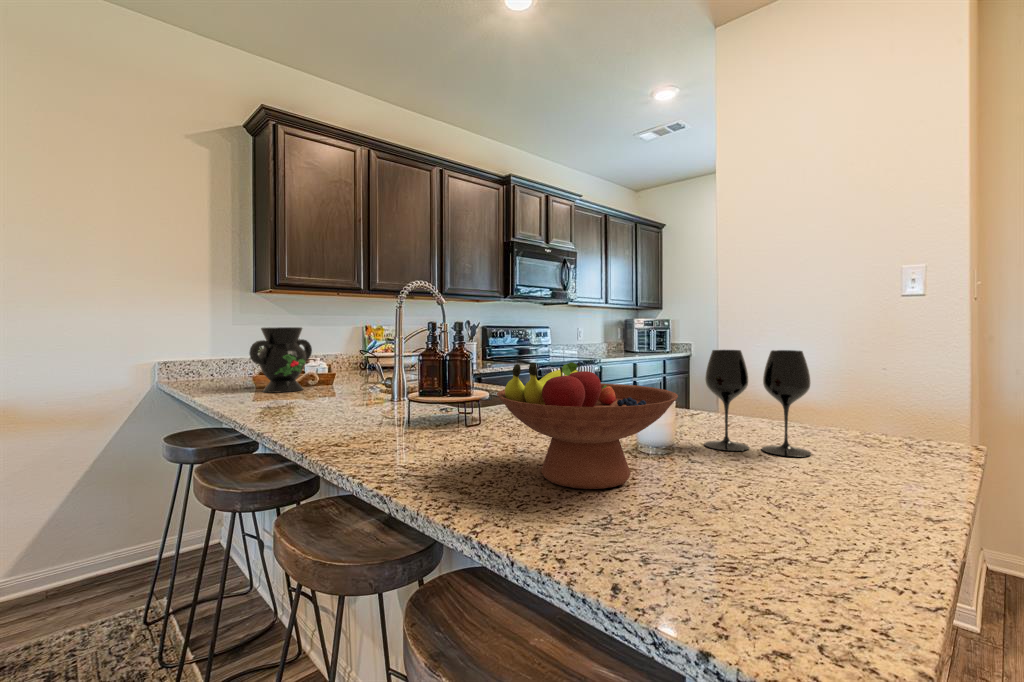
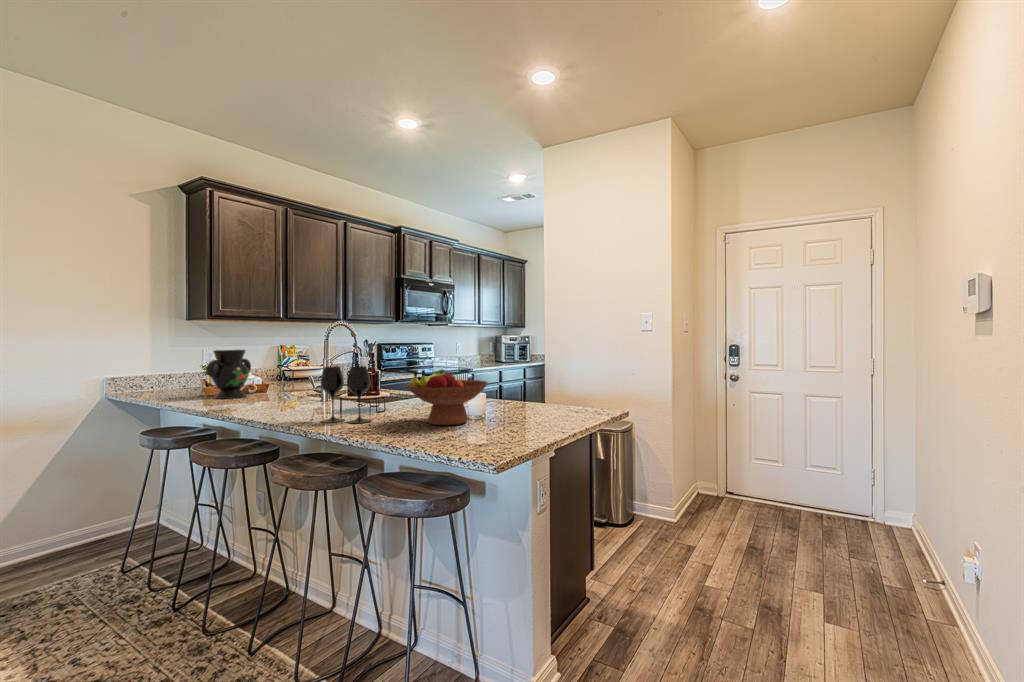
wine glass: present [704,350,811,457] -> present [321,366,371,423]

